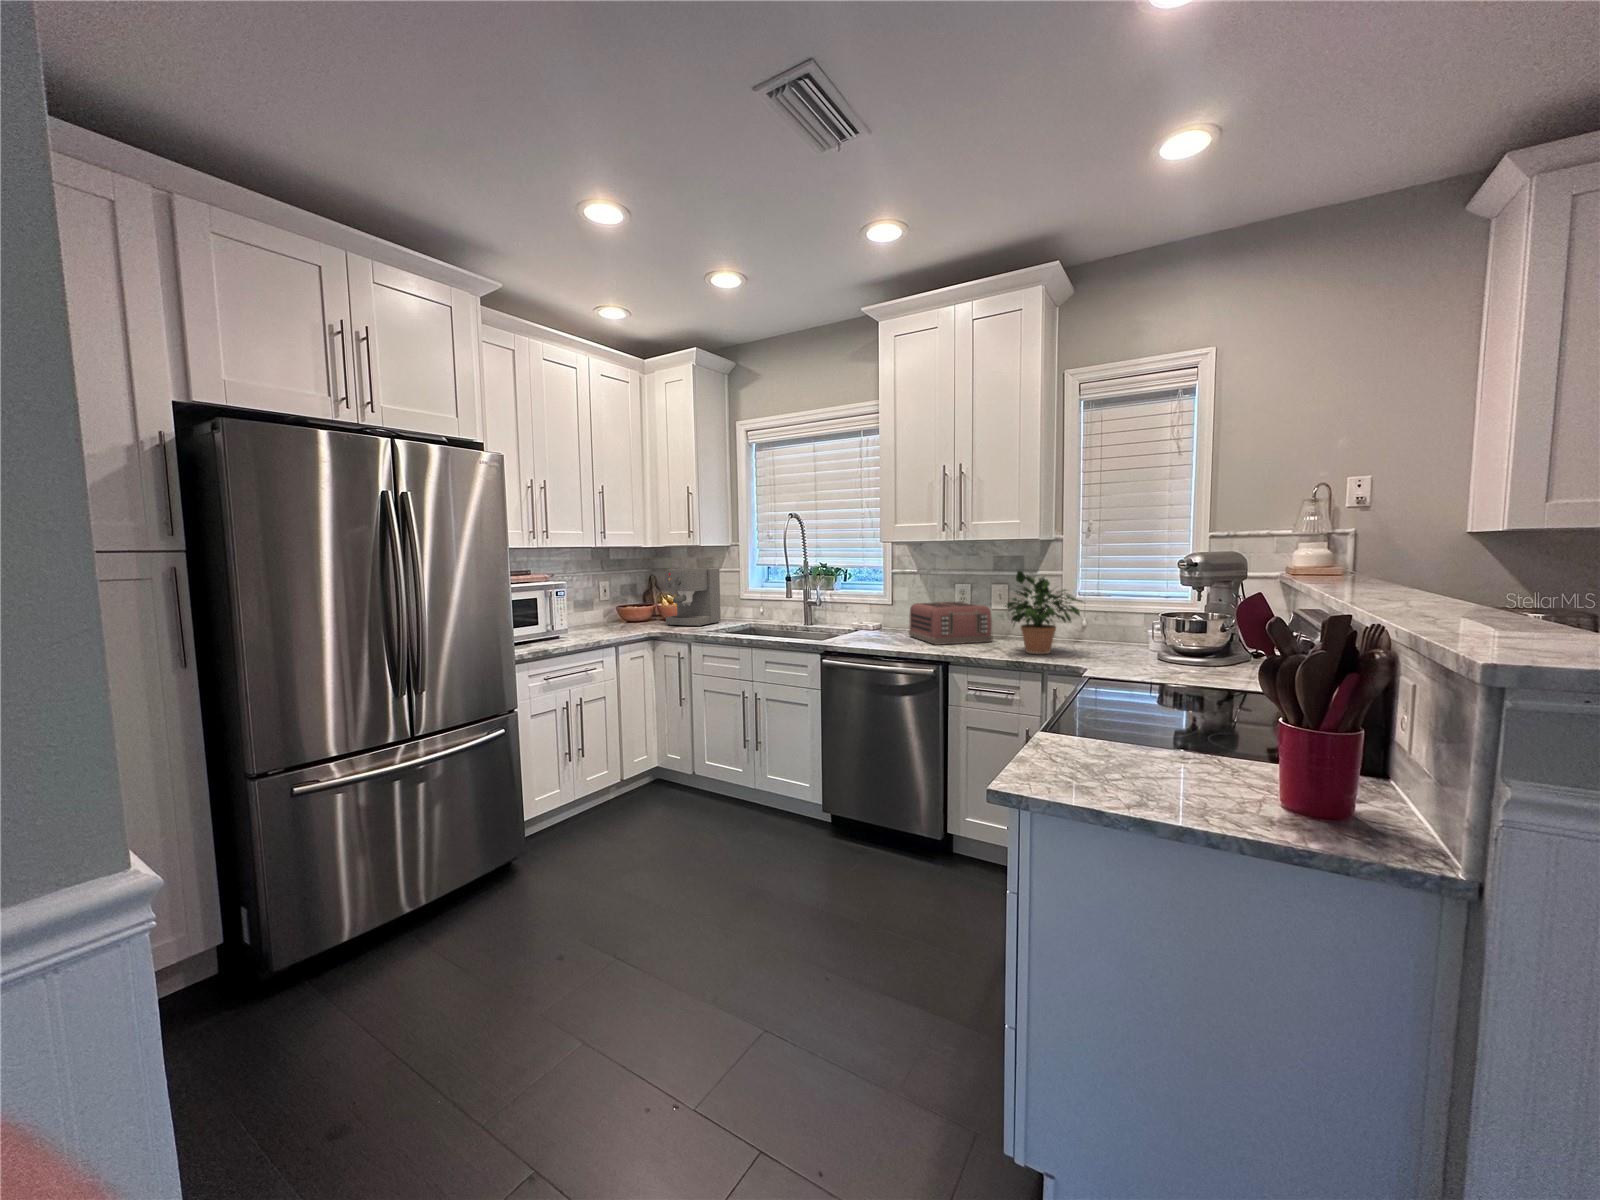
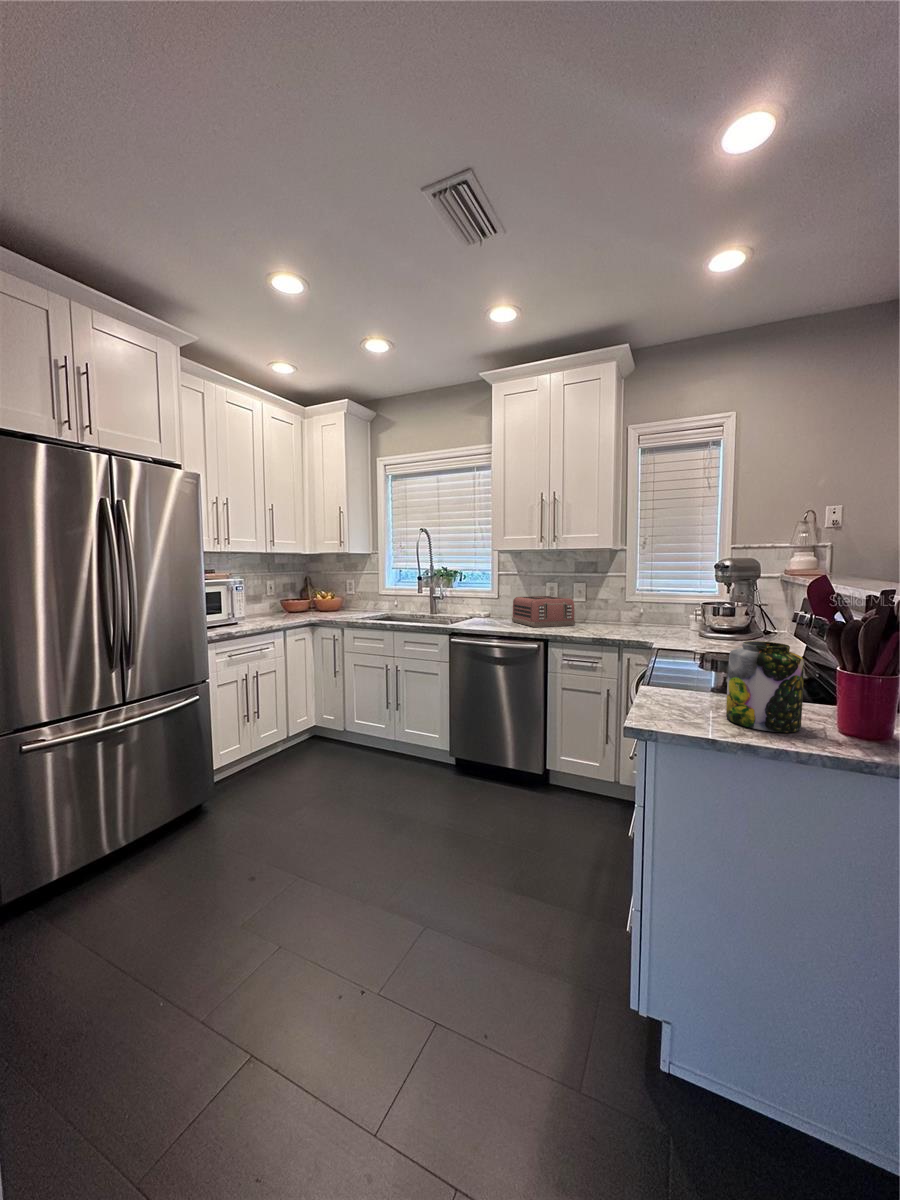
coffee maker: present [665,569,721,627] -> none [322,572,365,616]
potted plant: present [1005,571,1082,654] -> none [587,571,647,633]
jar: none [1132,680,1229,803] -> present [726,641,804,732]

